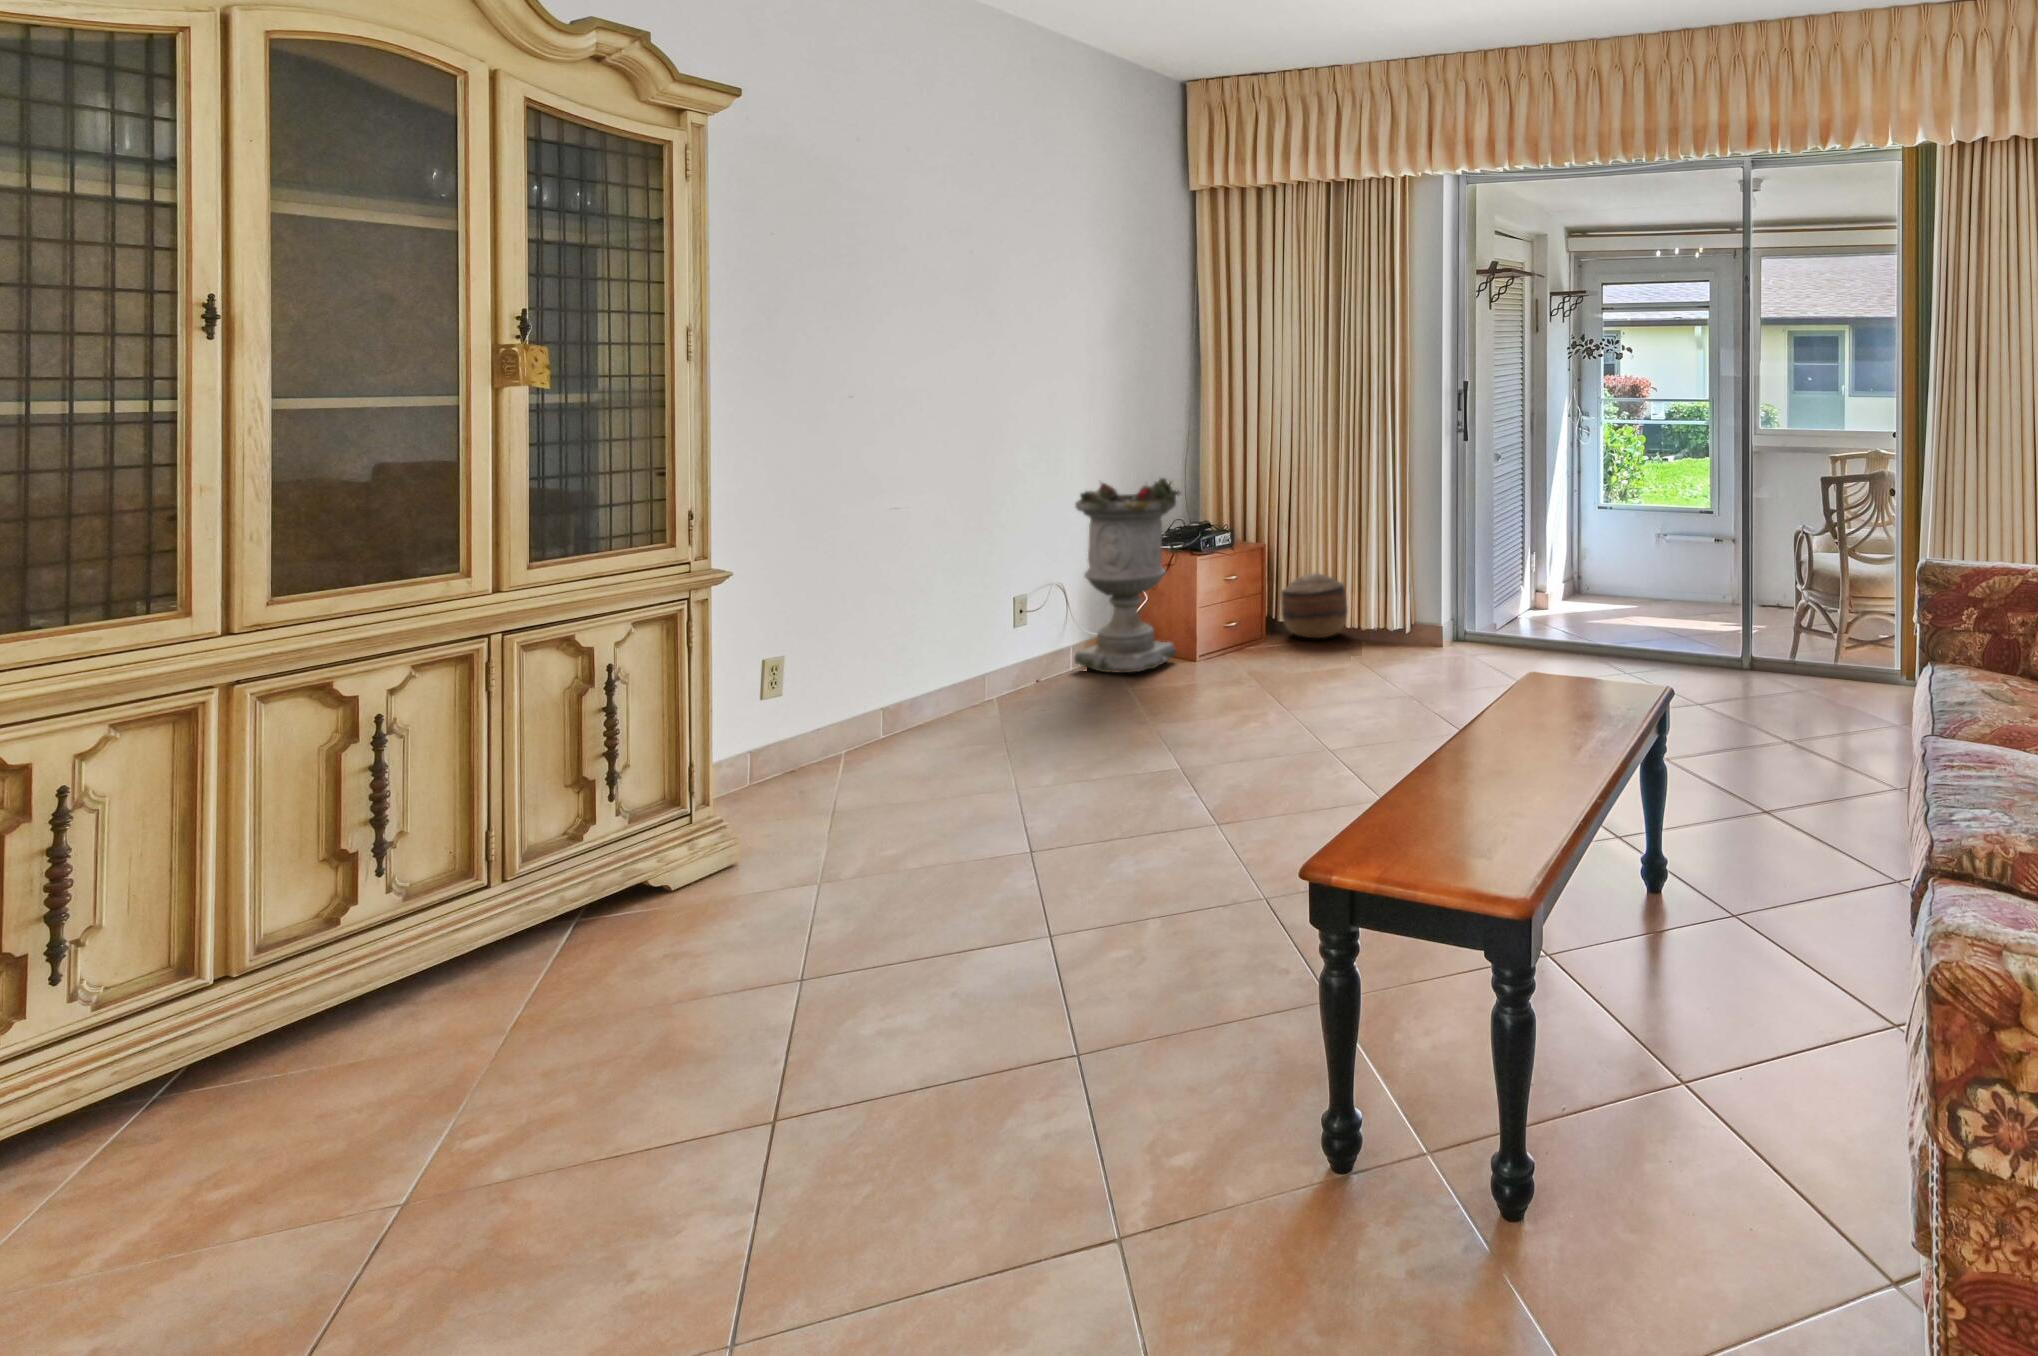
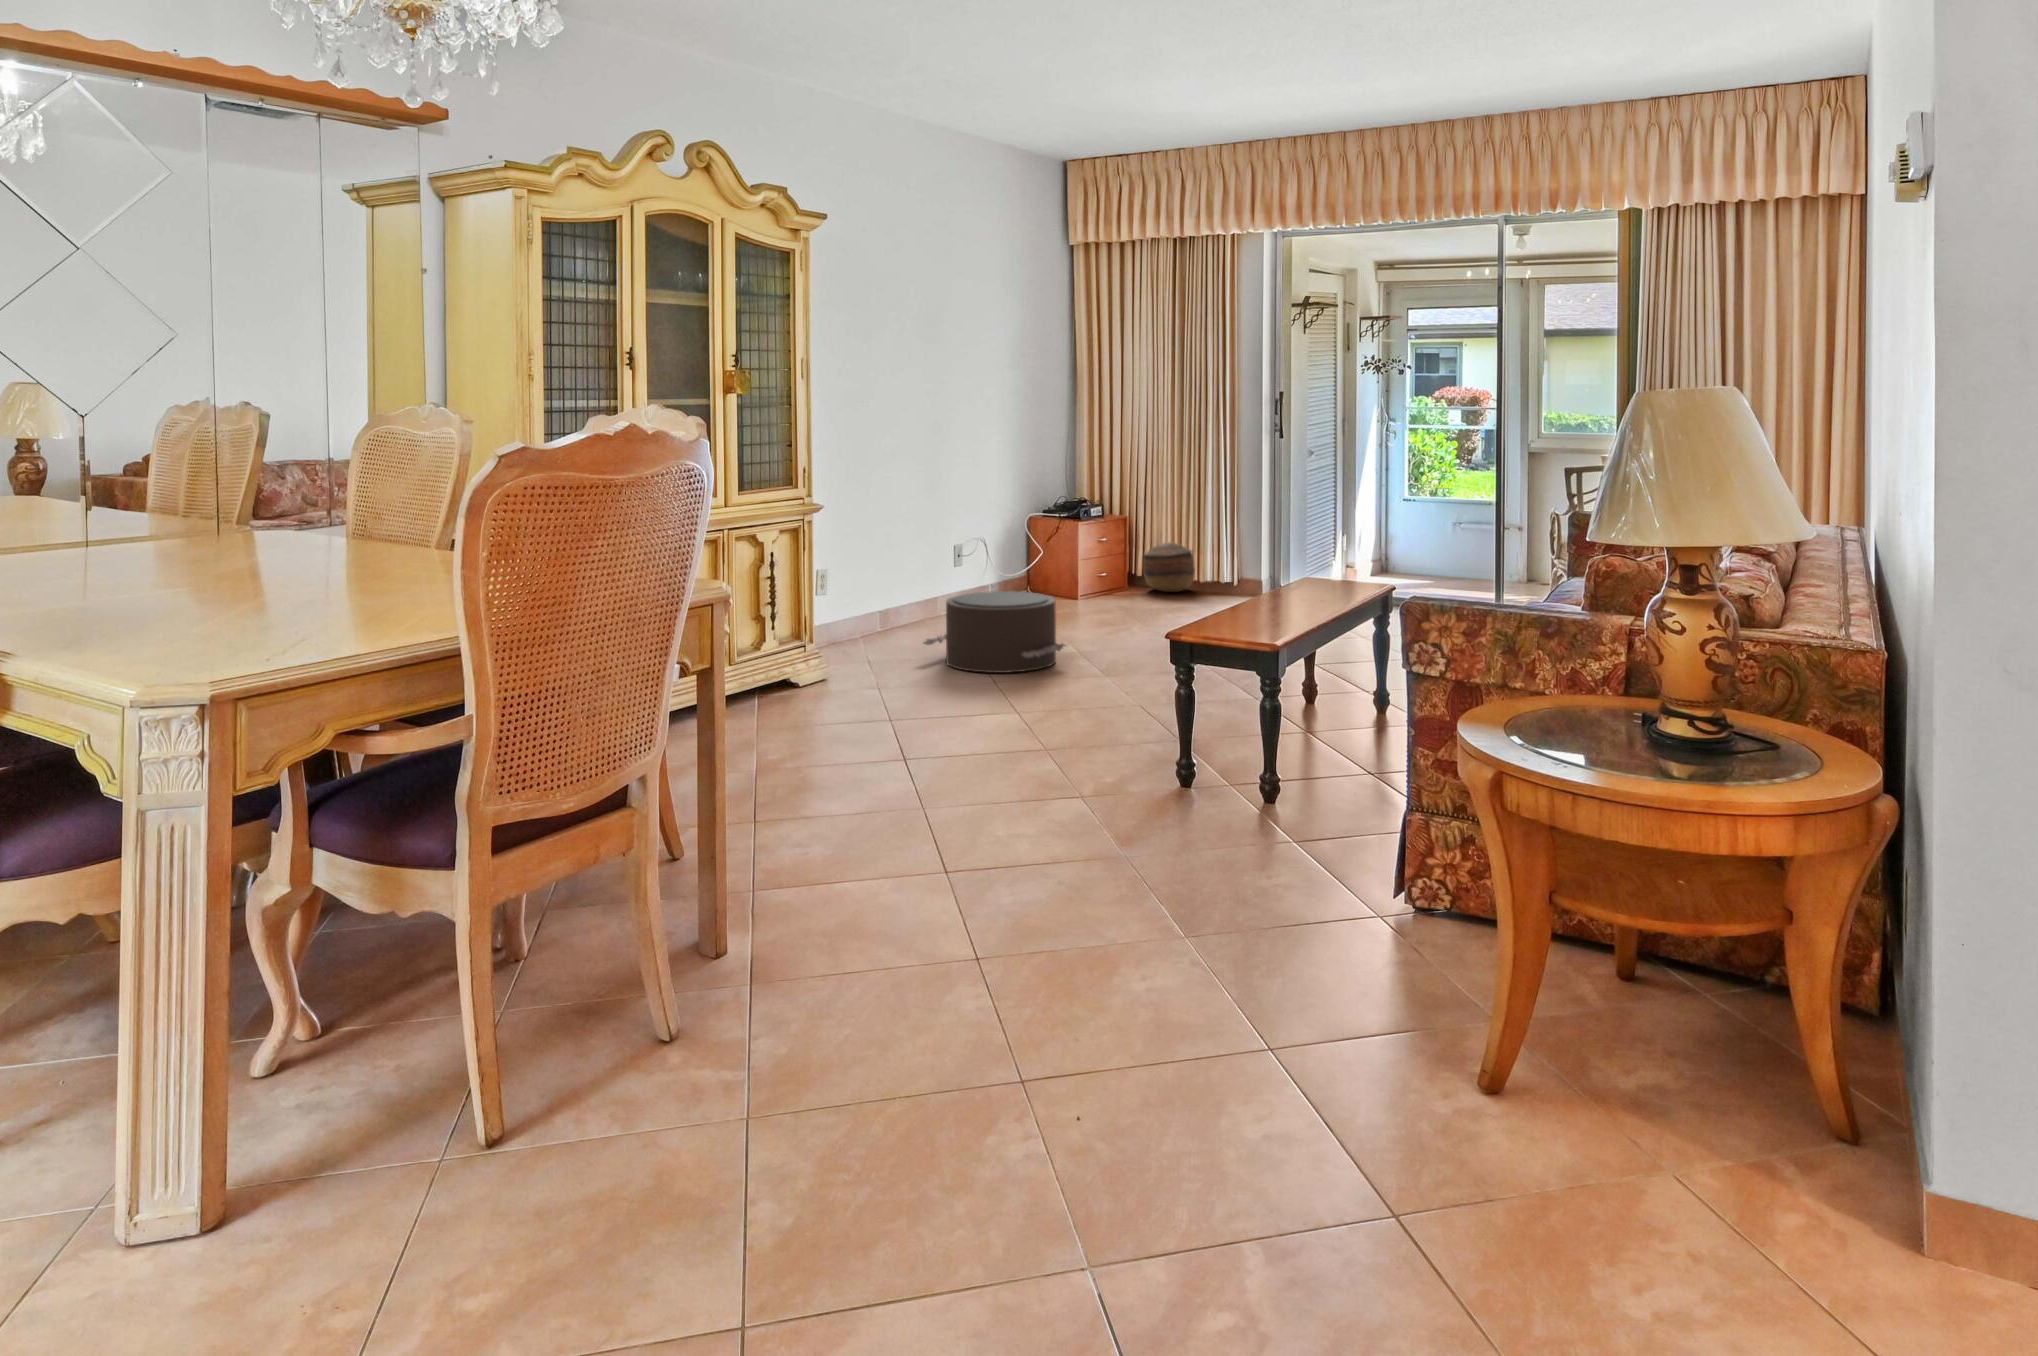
planter: present [1075,478,1180,673] -> none [992,464,1069,607]
pouf: none [926,680,1158,828] -> present [924,591,1065,673]

